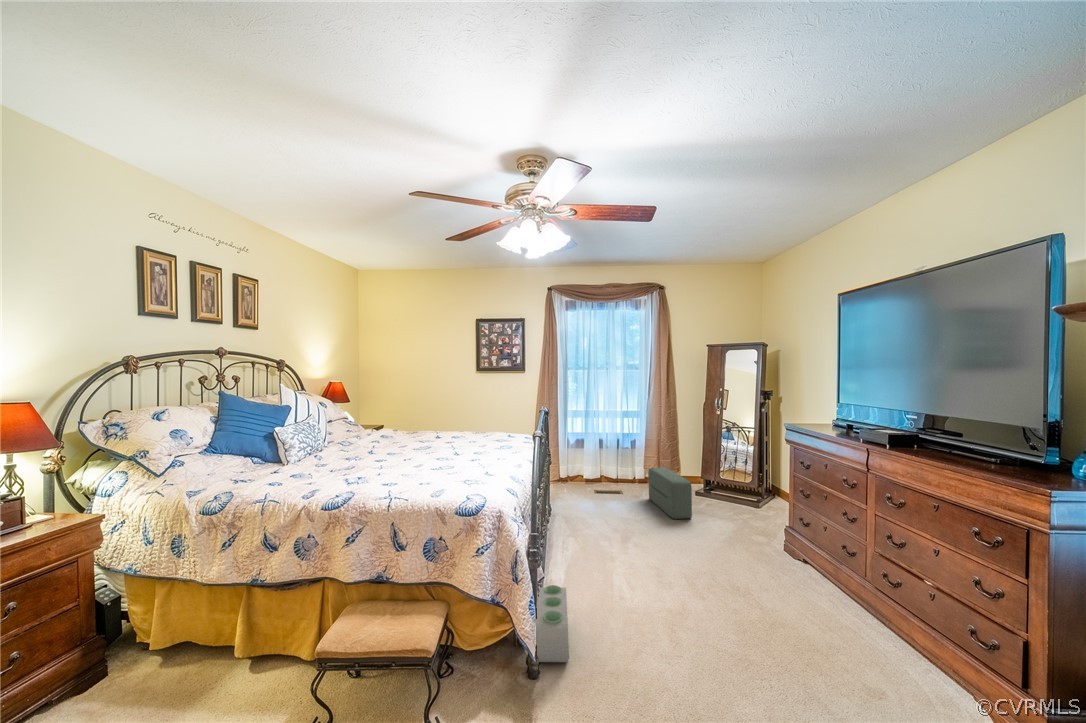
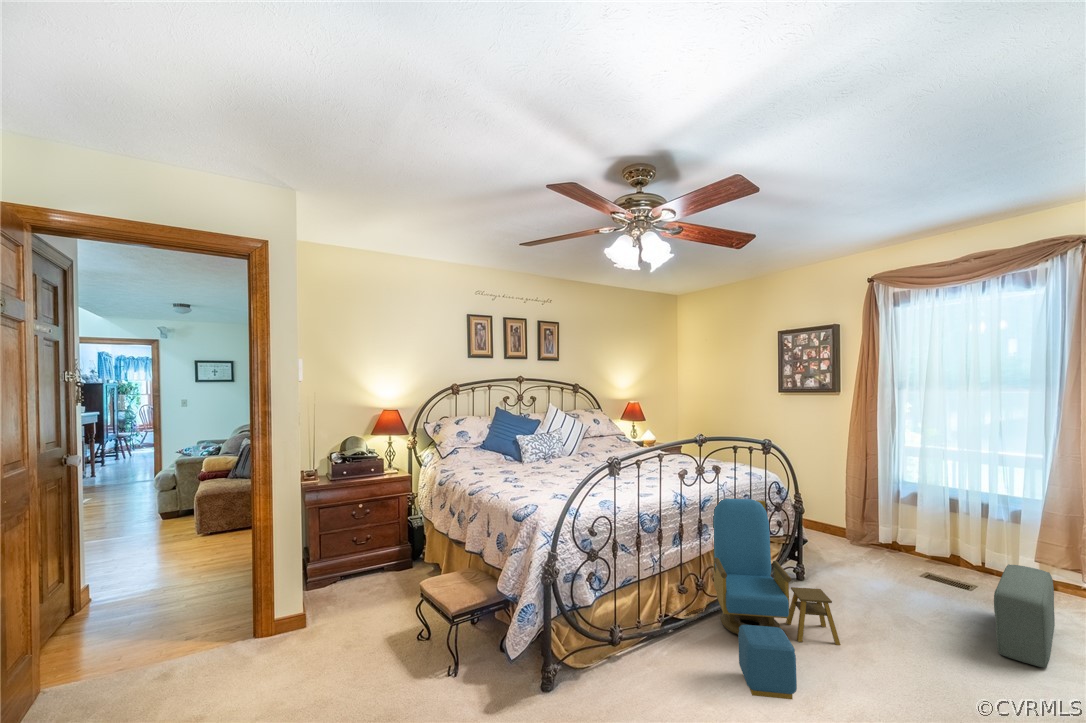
armchair: none [532,454,659,597] -> present [713,498,840,699]
air purifier: present [536,585,569,662] -> none [563,621,649,691]

